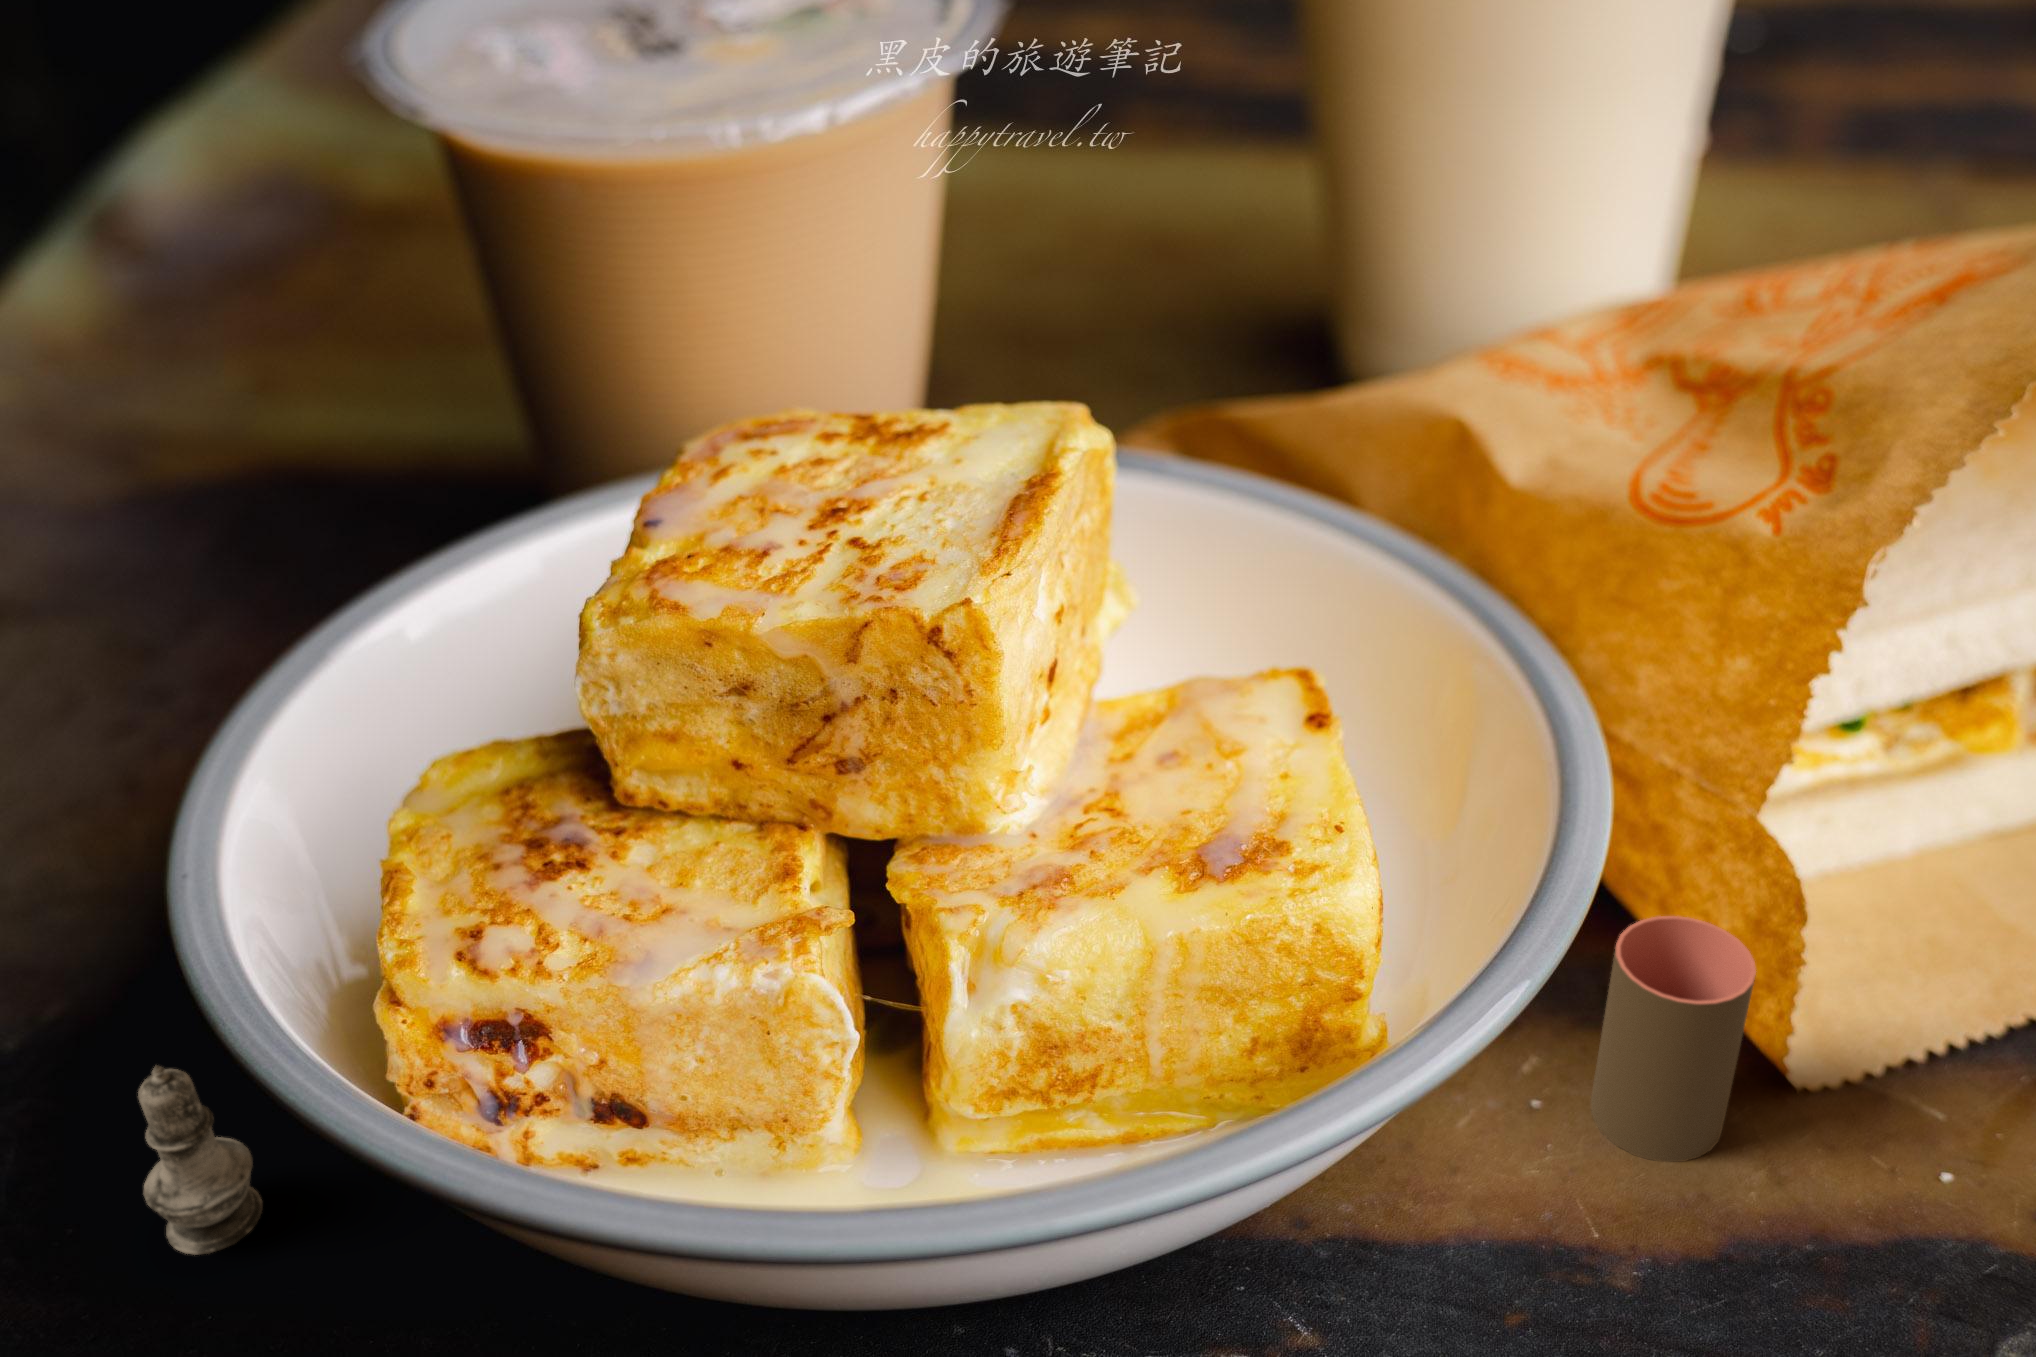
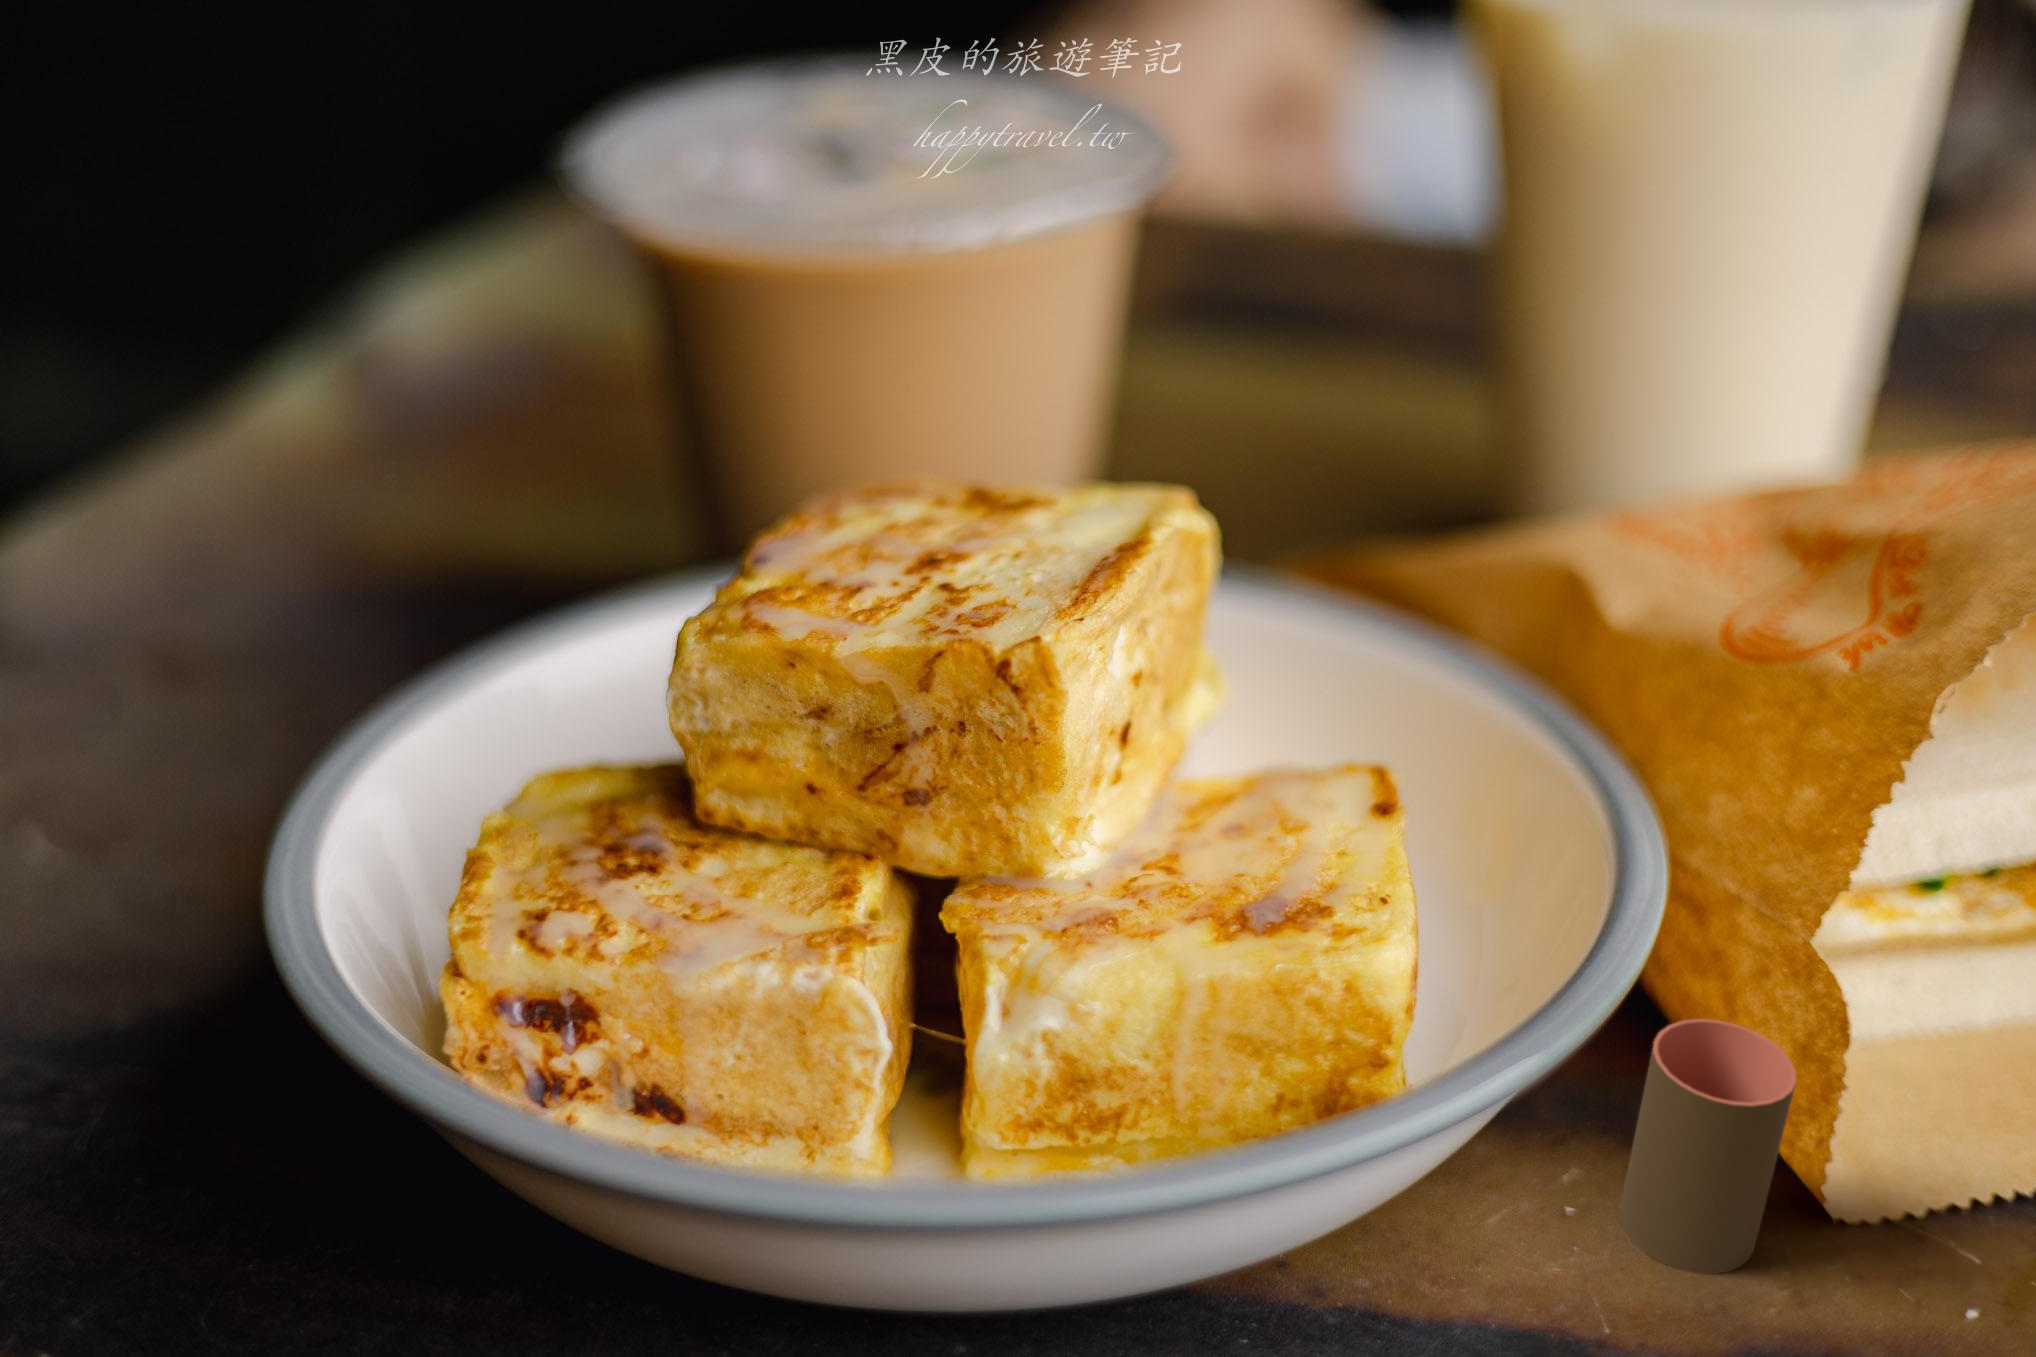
salt shaker: present [138,1066,262,1255] -> none [204,1006,315,1199]

